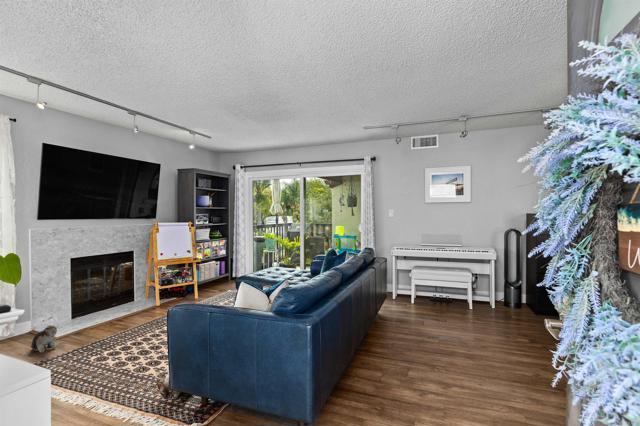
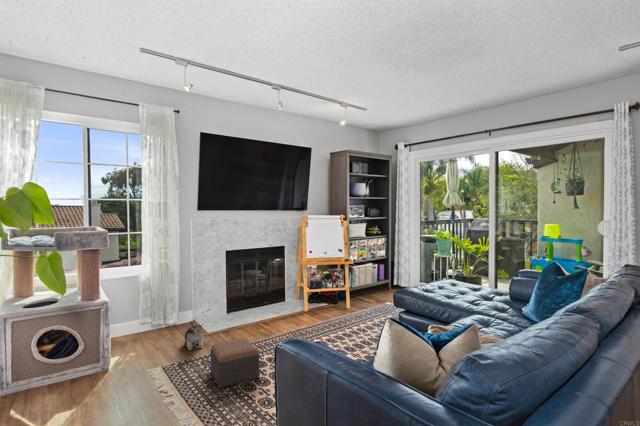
footstool: none [75,327,128,369] -> present [211,338,259,388]

